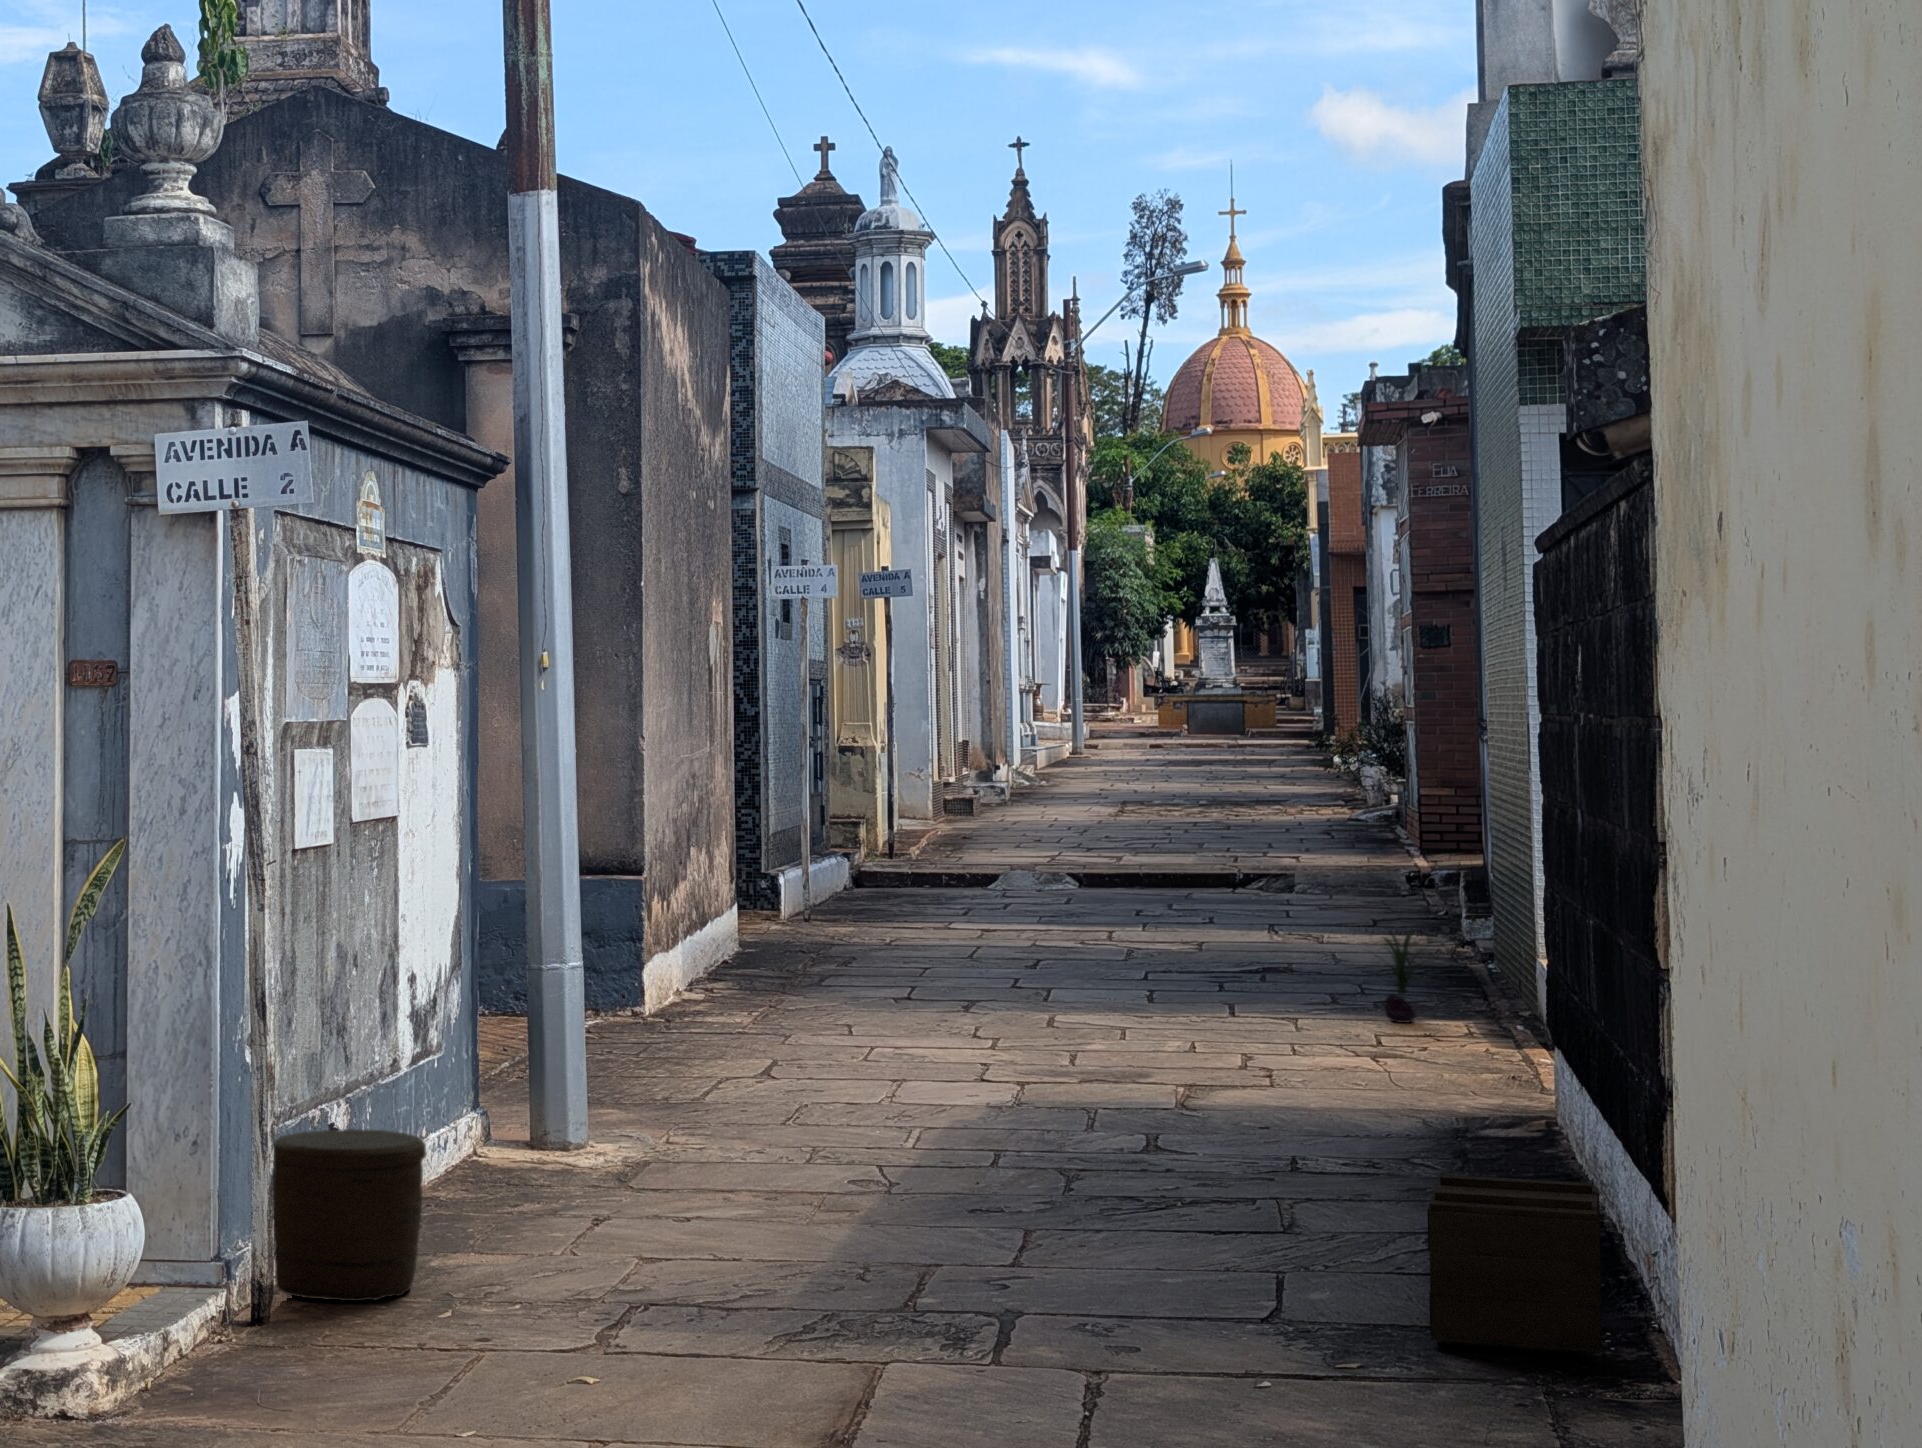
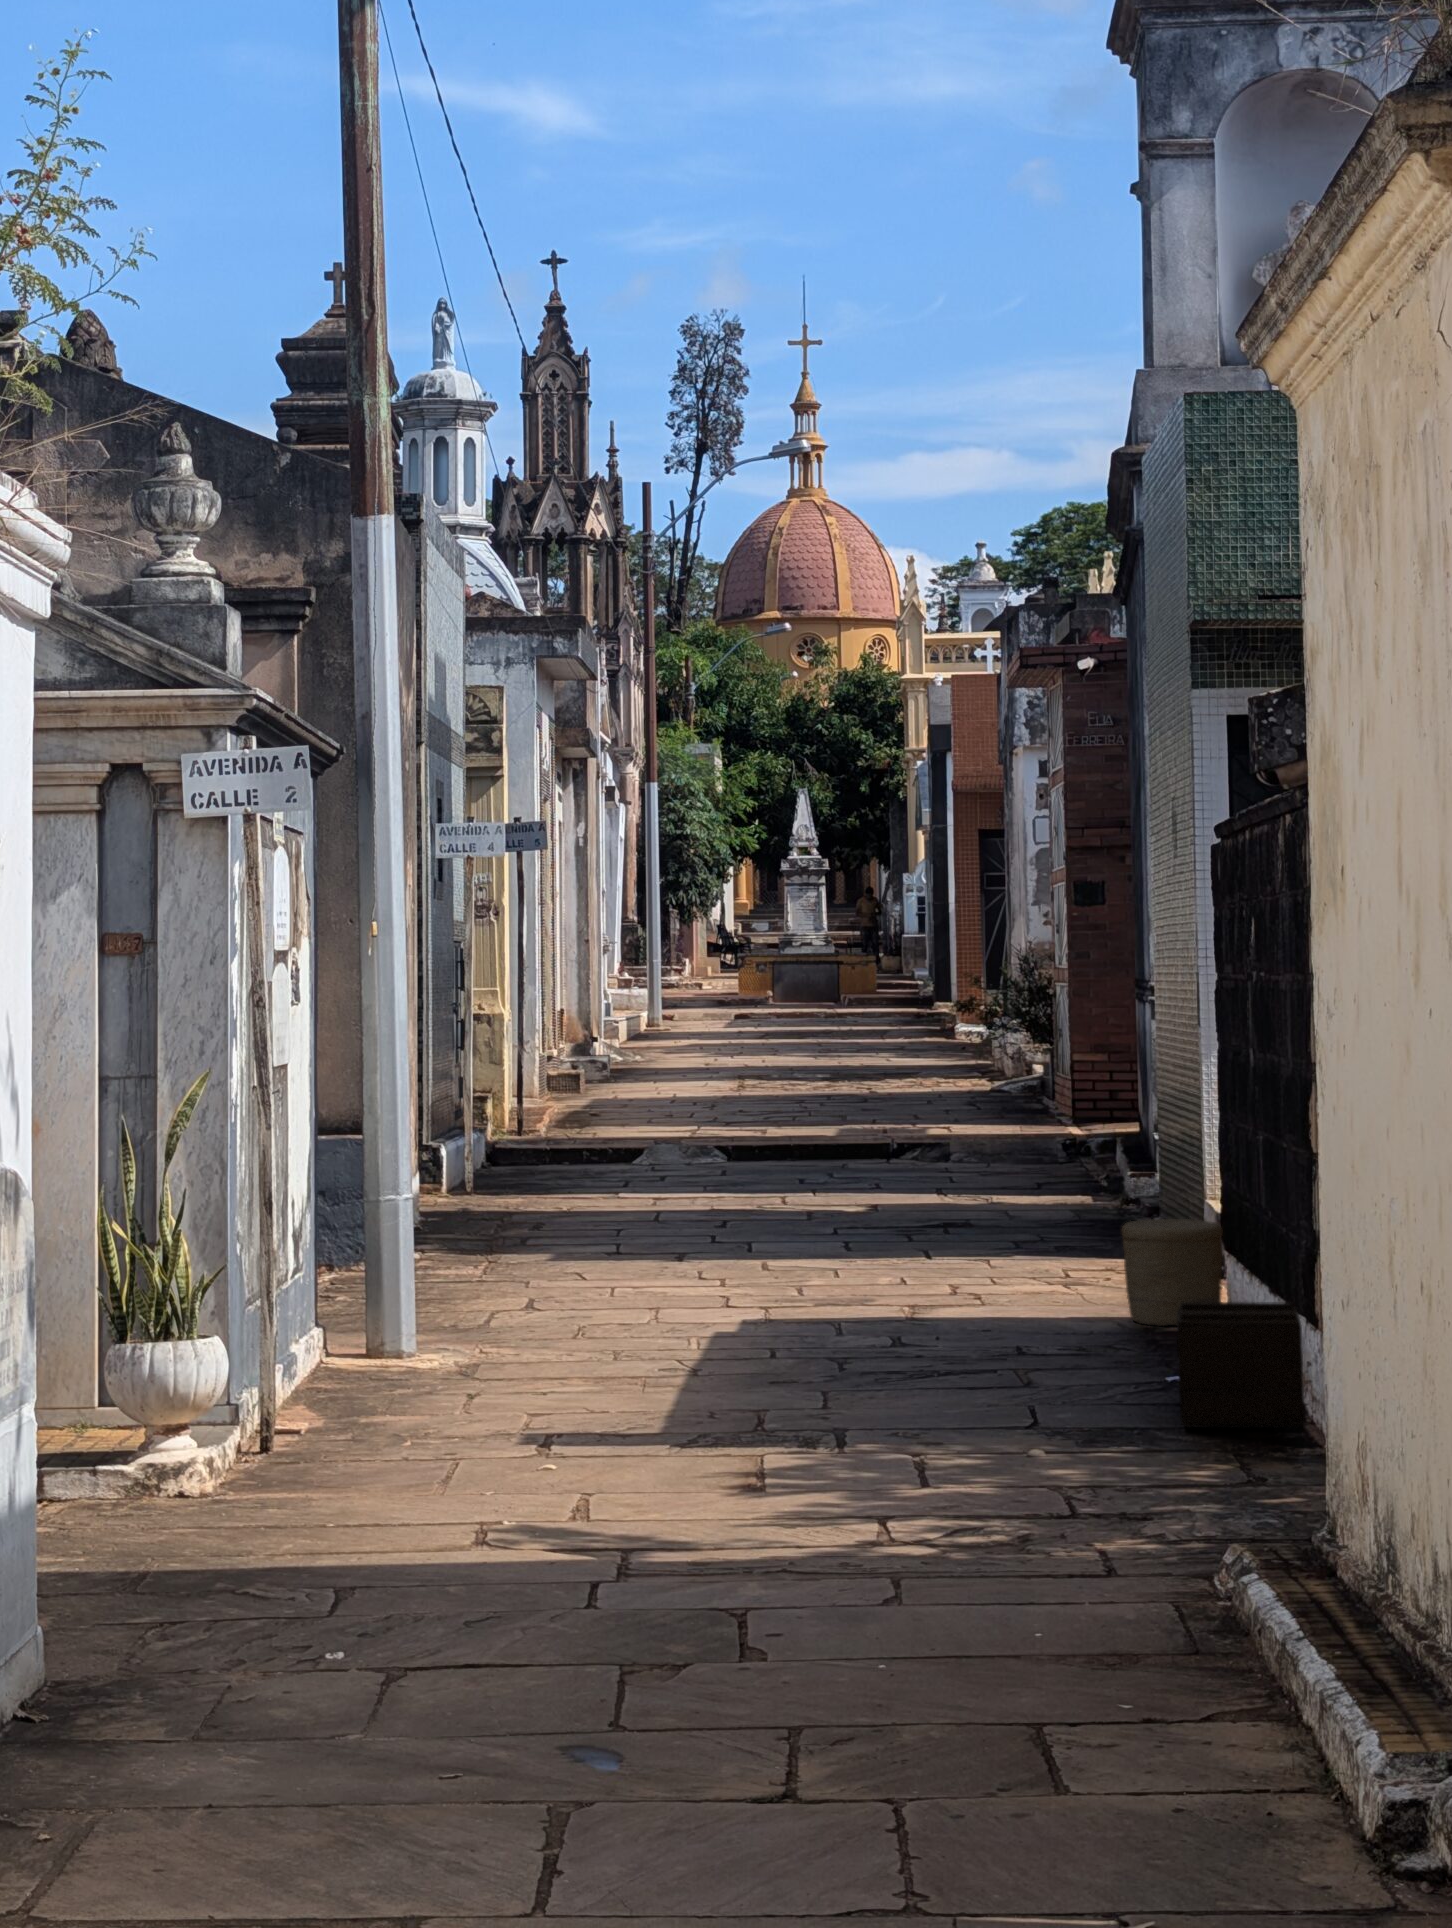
decorative plant: present [1384,931,1426,1023] -> none [1051,1122,1141,1204]
woven basket: present [272,1129,426,1301] -> present [1122,1219,1223,1326]

